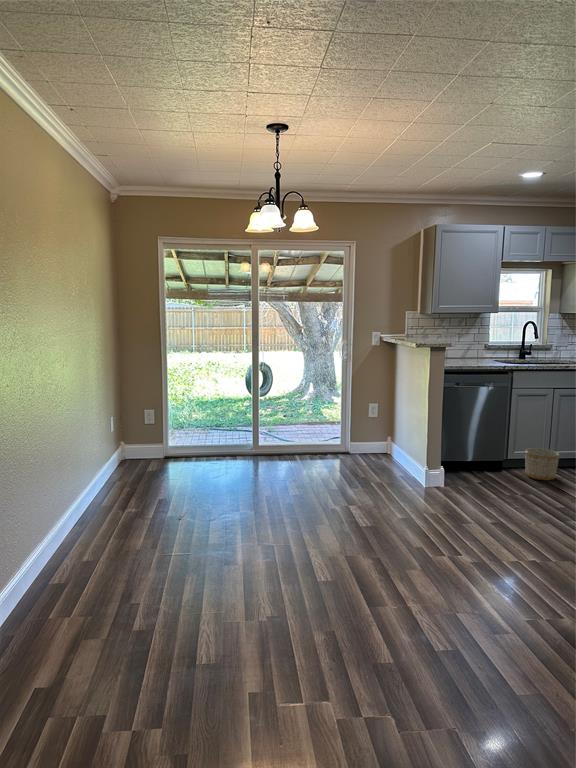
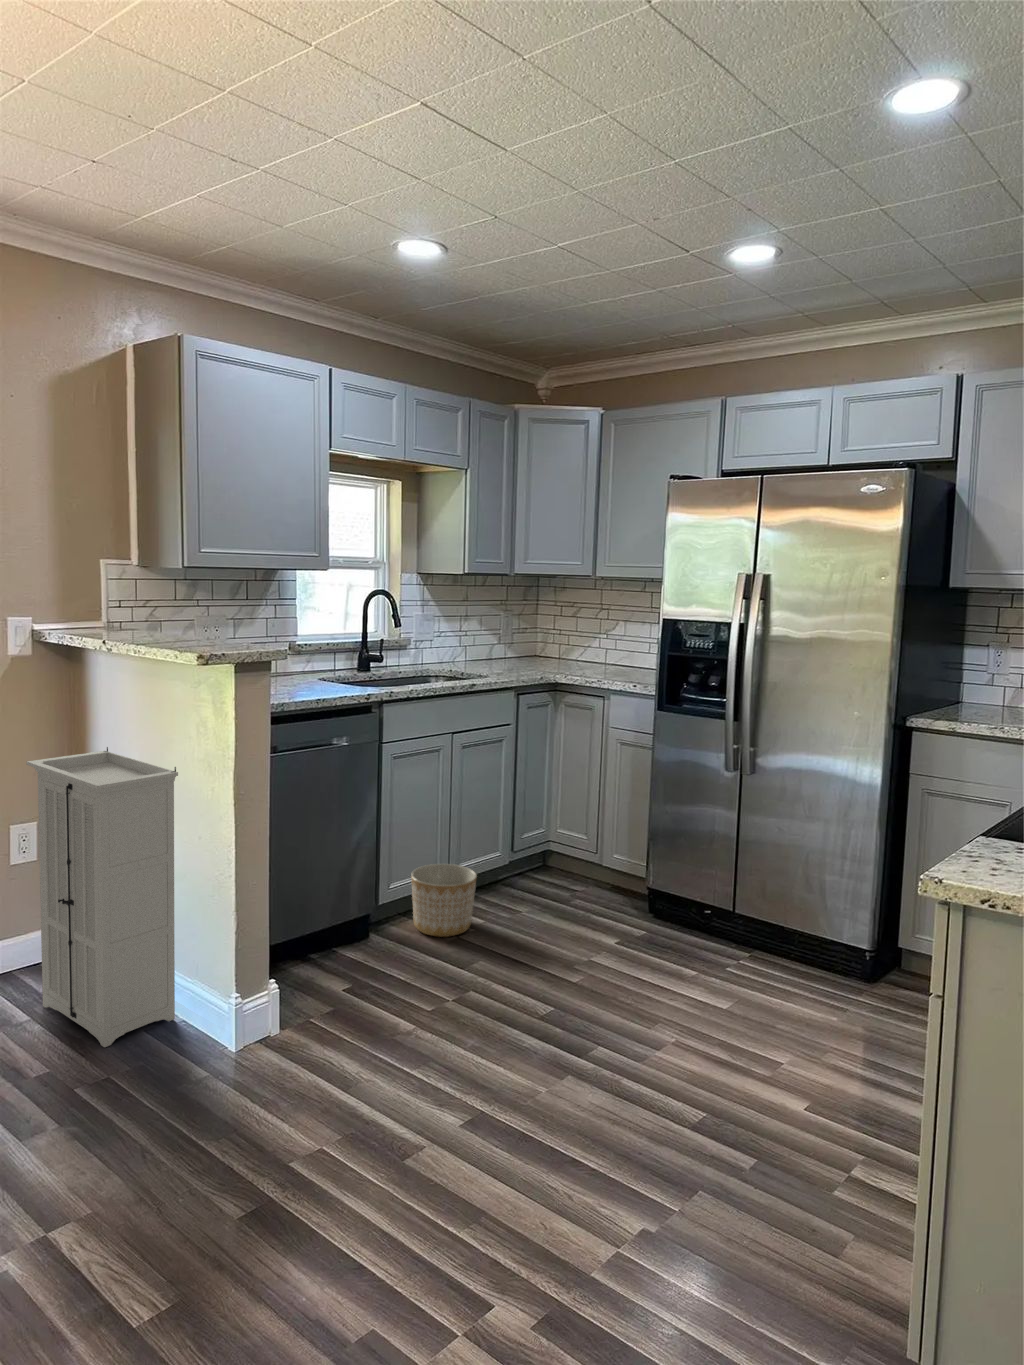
storage cabinet: none [372,378,415,476] -> present [26,747,178,1047]

